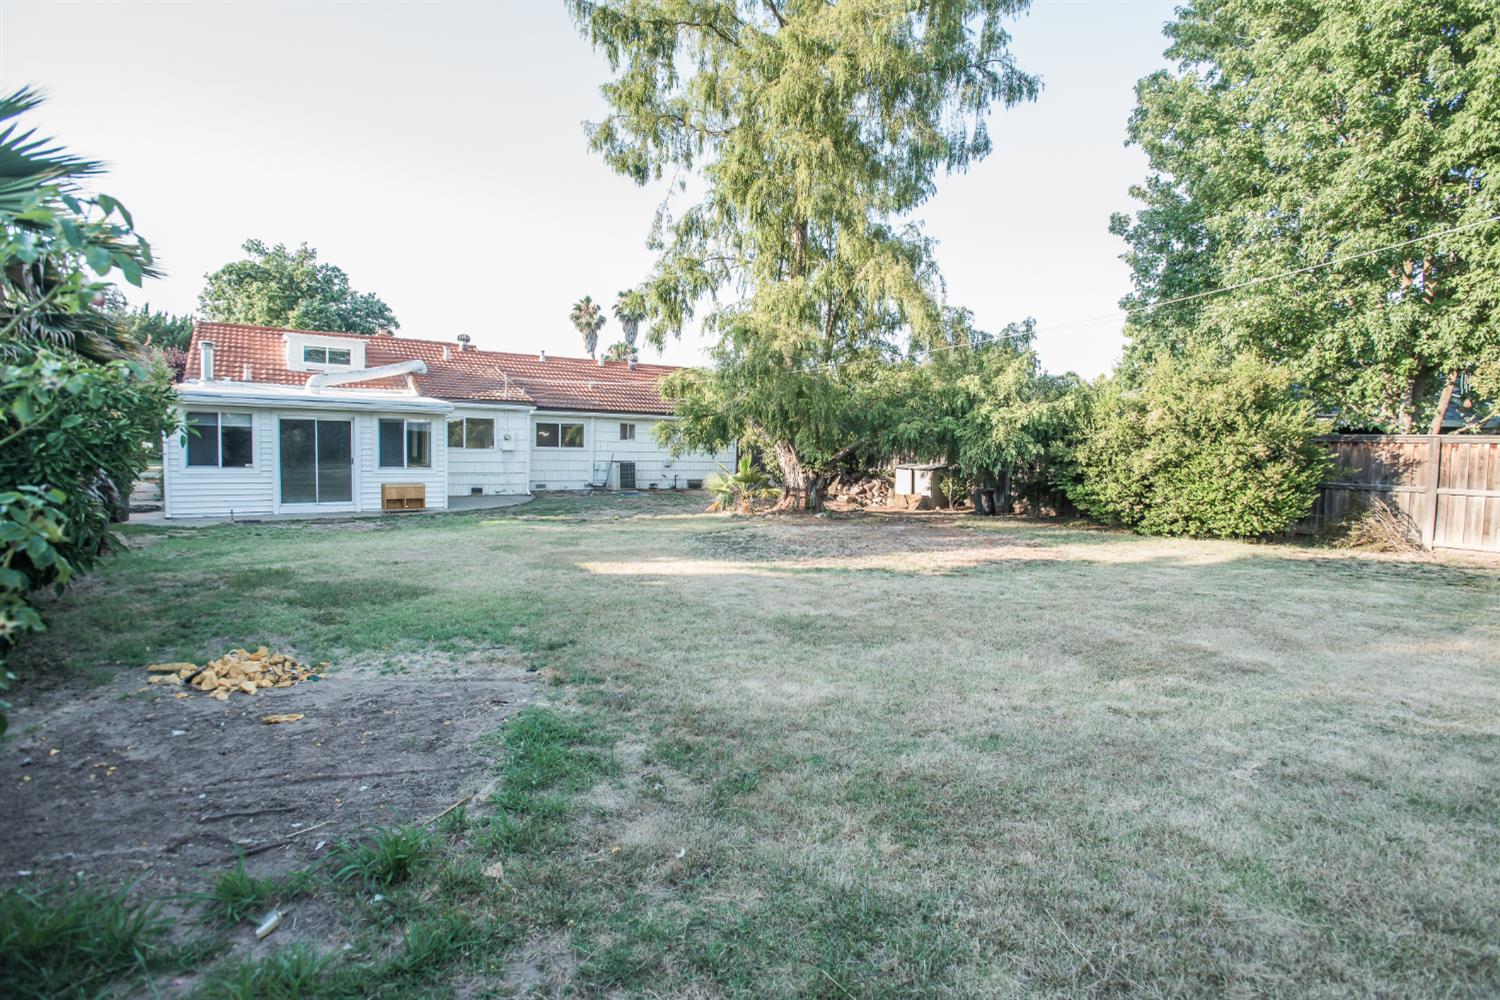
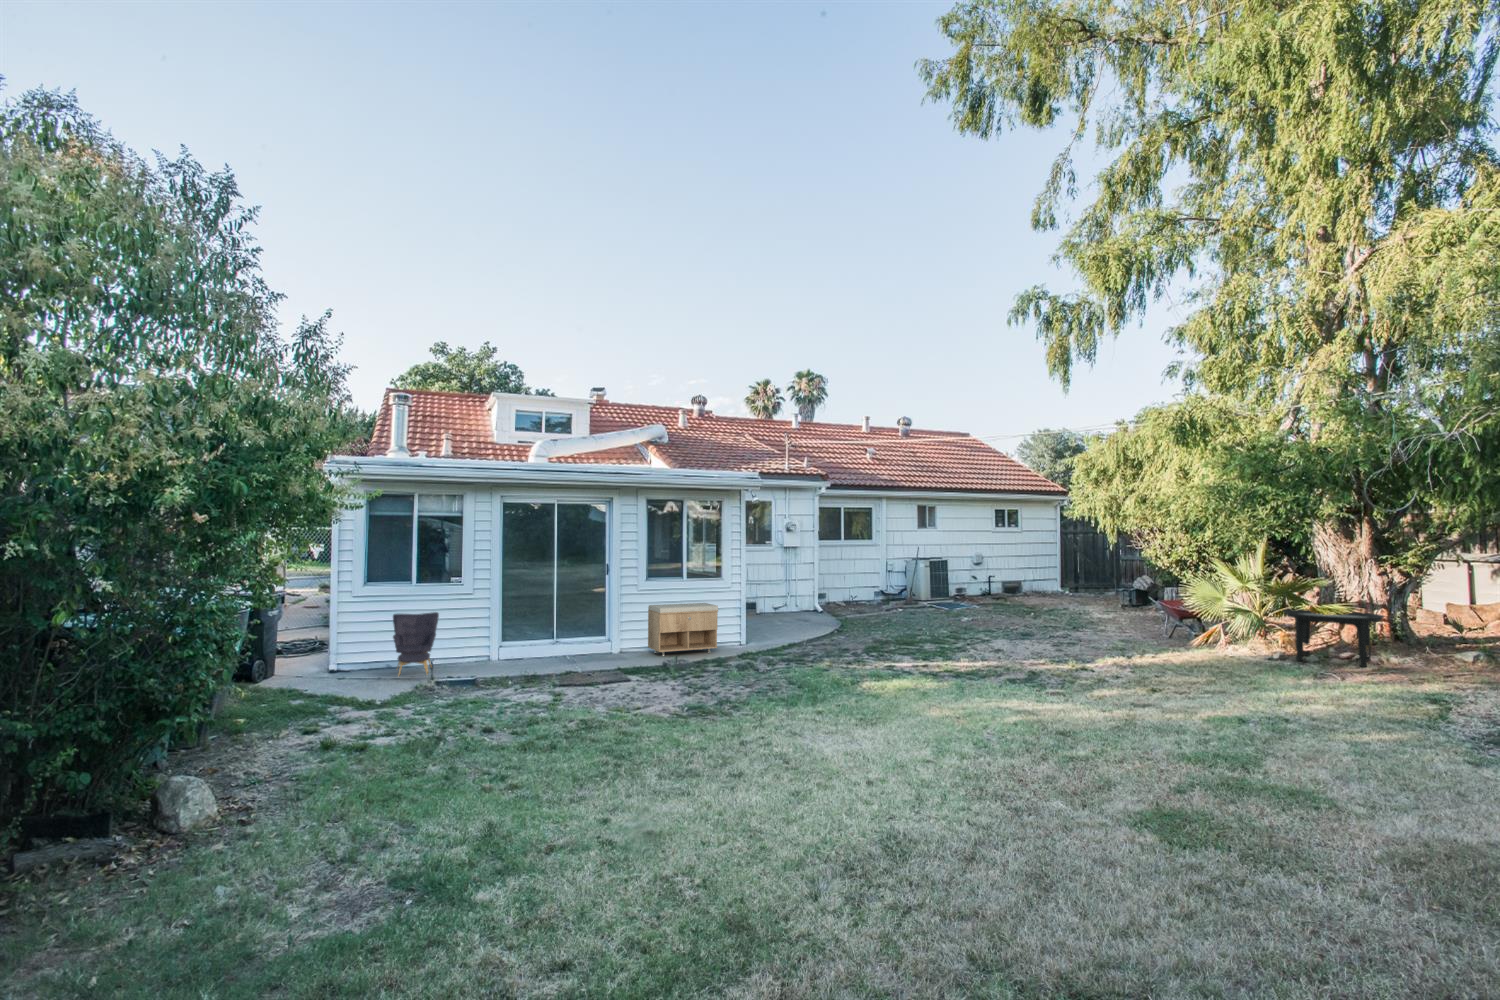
armchair: none [208,485,238,519] -> present [393,612,439,675]
round table: none [750,487,794,515] -> present [1283,609,1384,667]

